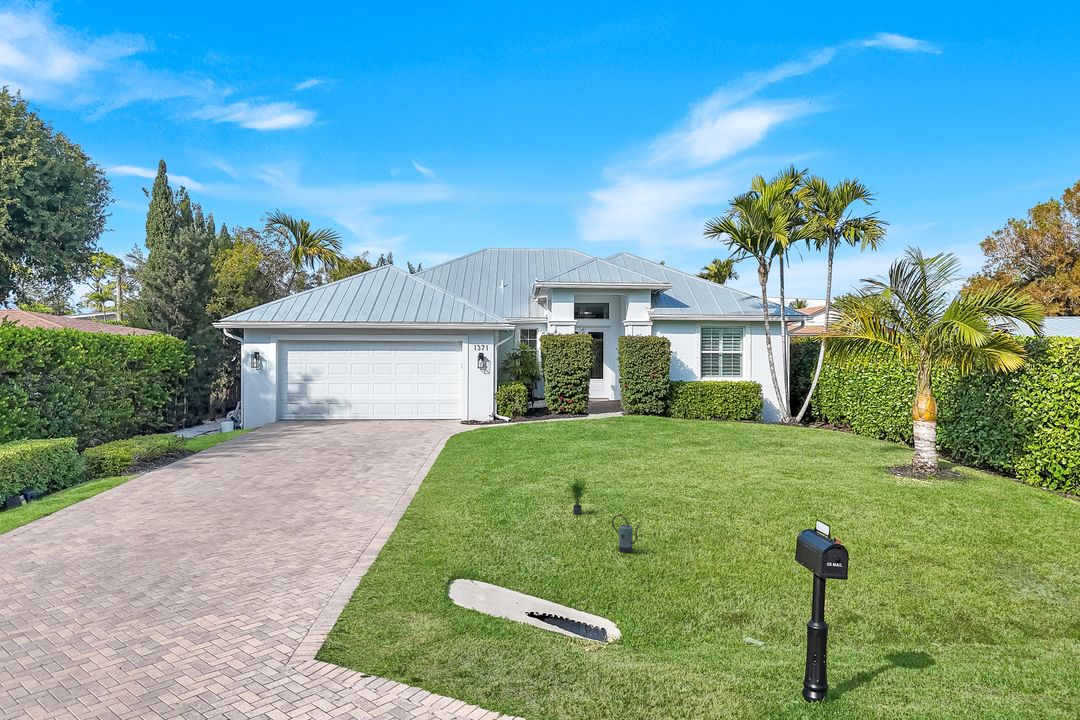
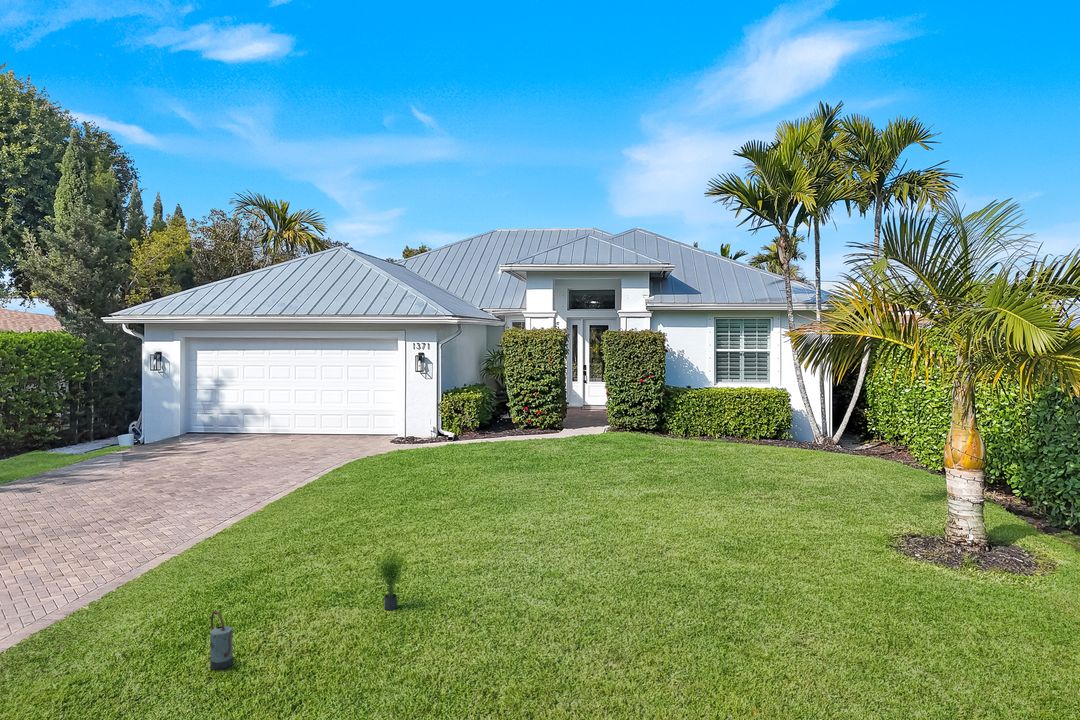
watering can: present [612,515,640,553] -> present [210,611,233,670]

